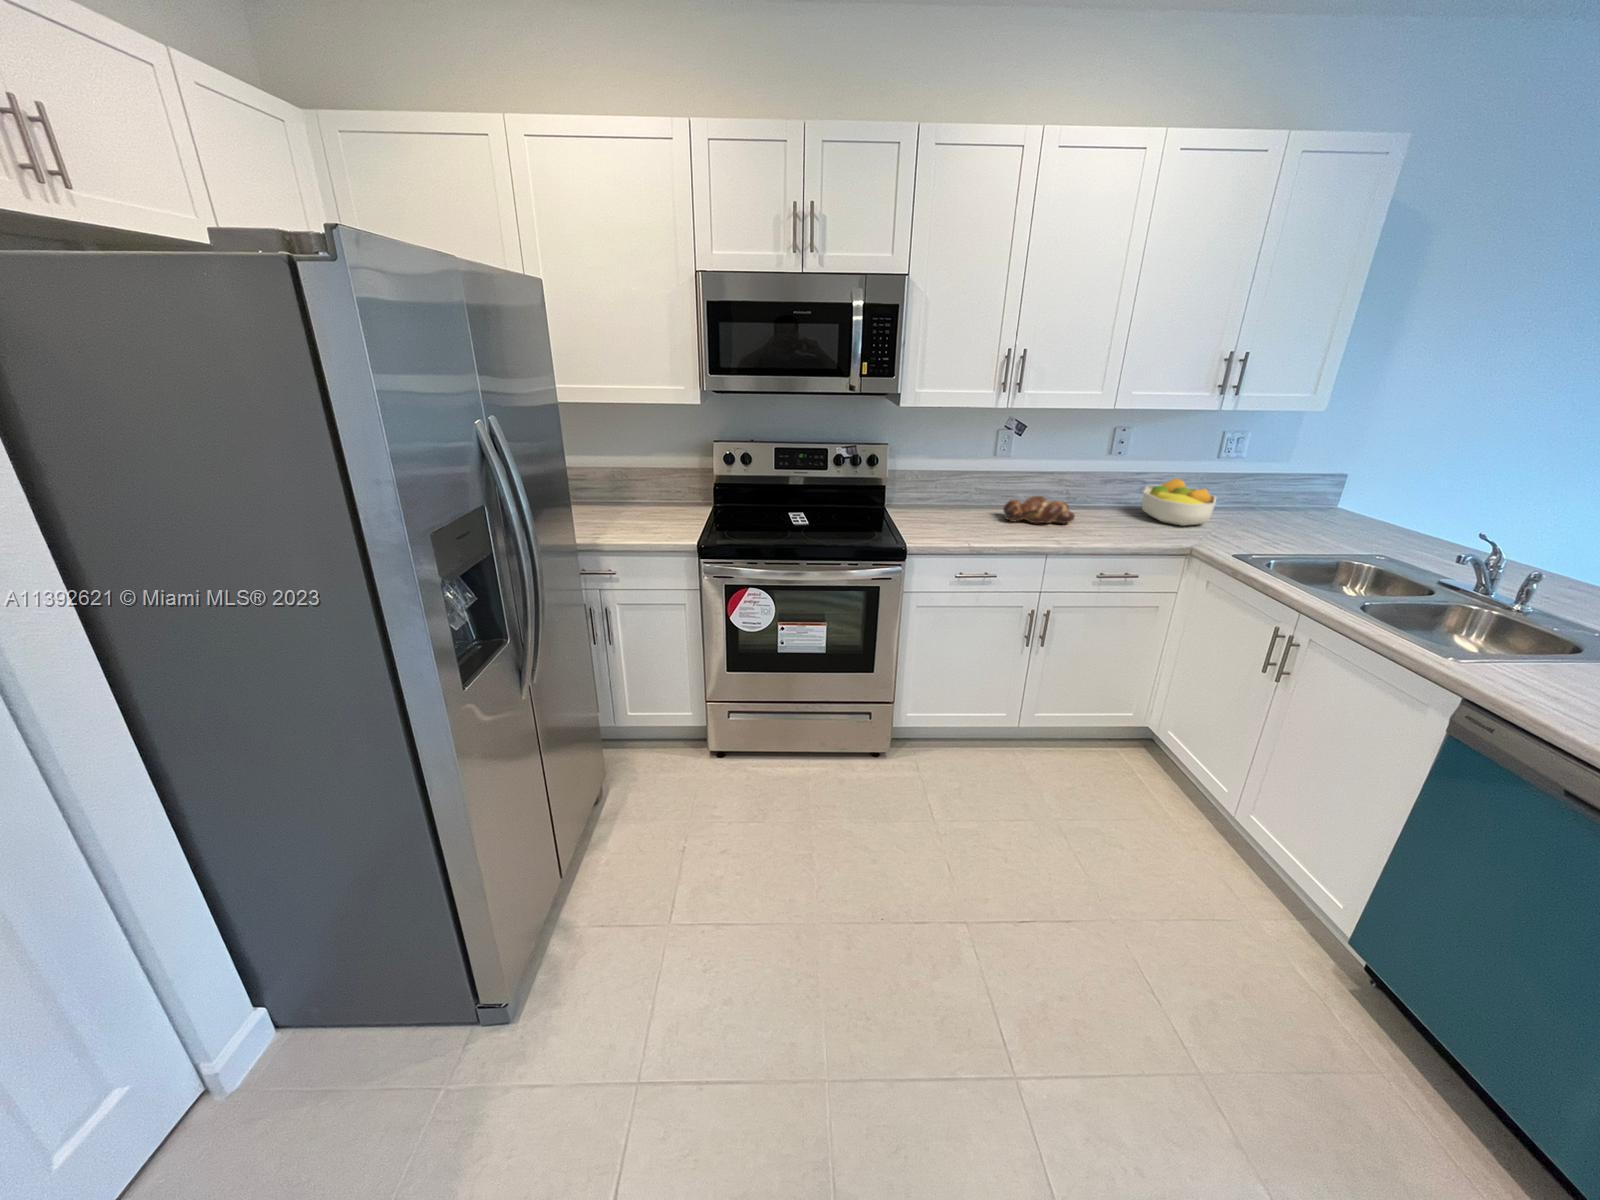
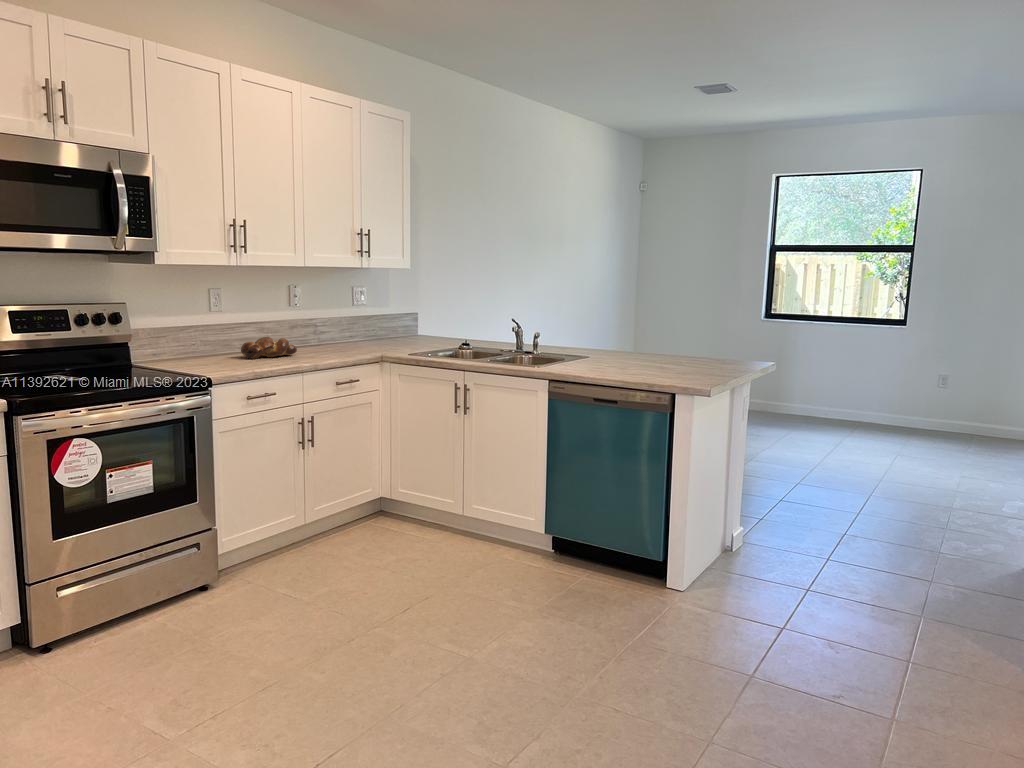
fruit bowl: present [1142,478,1216,526] -> none [319,320,373,349]

